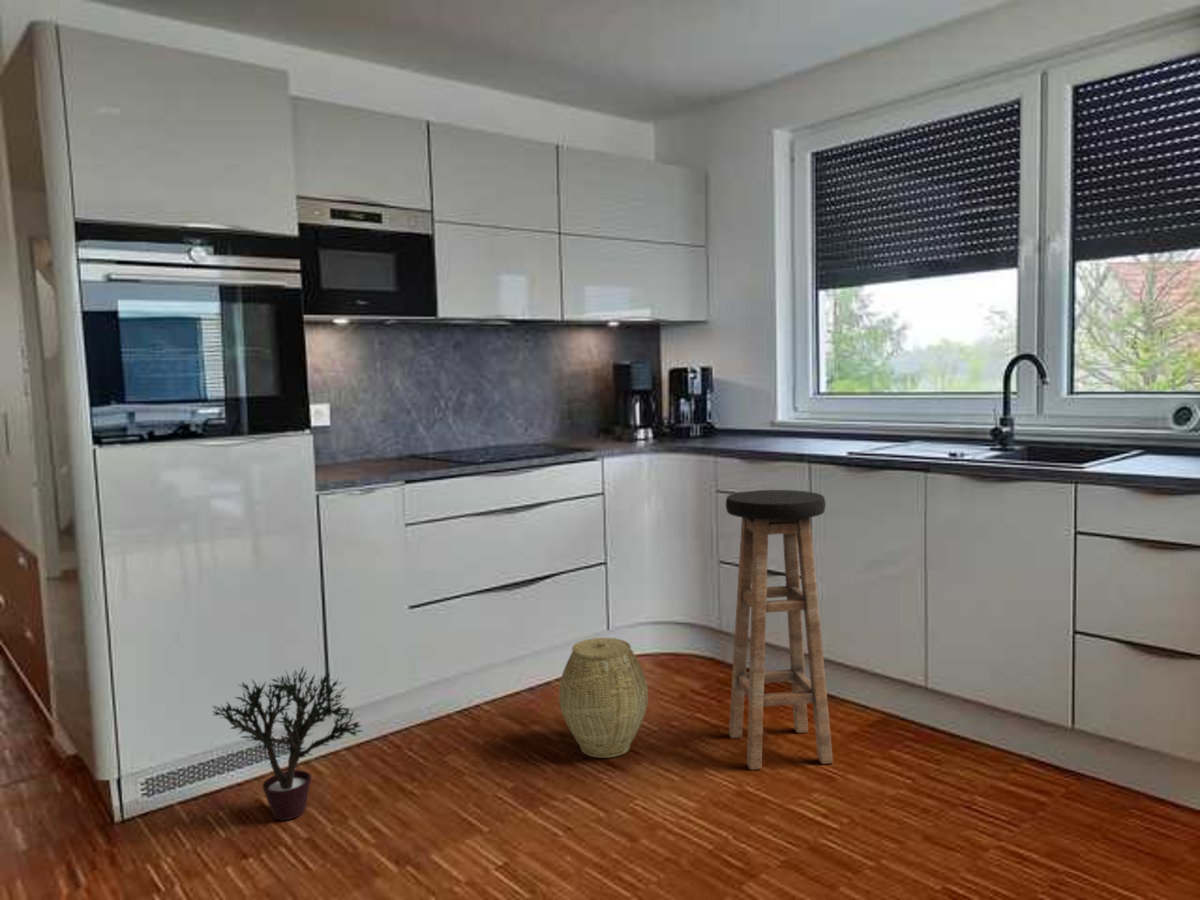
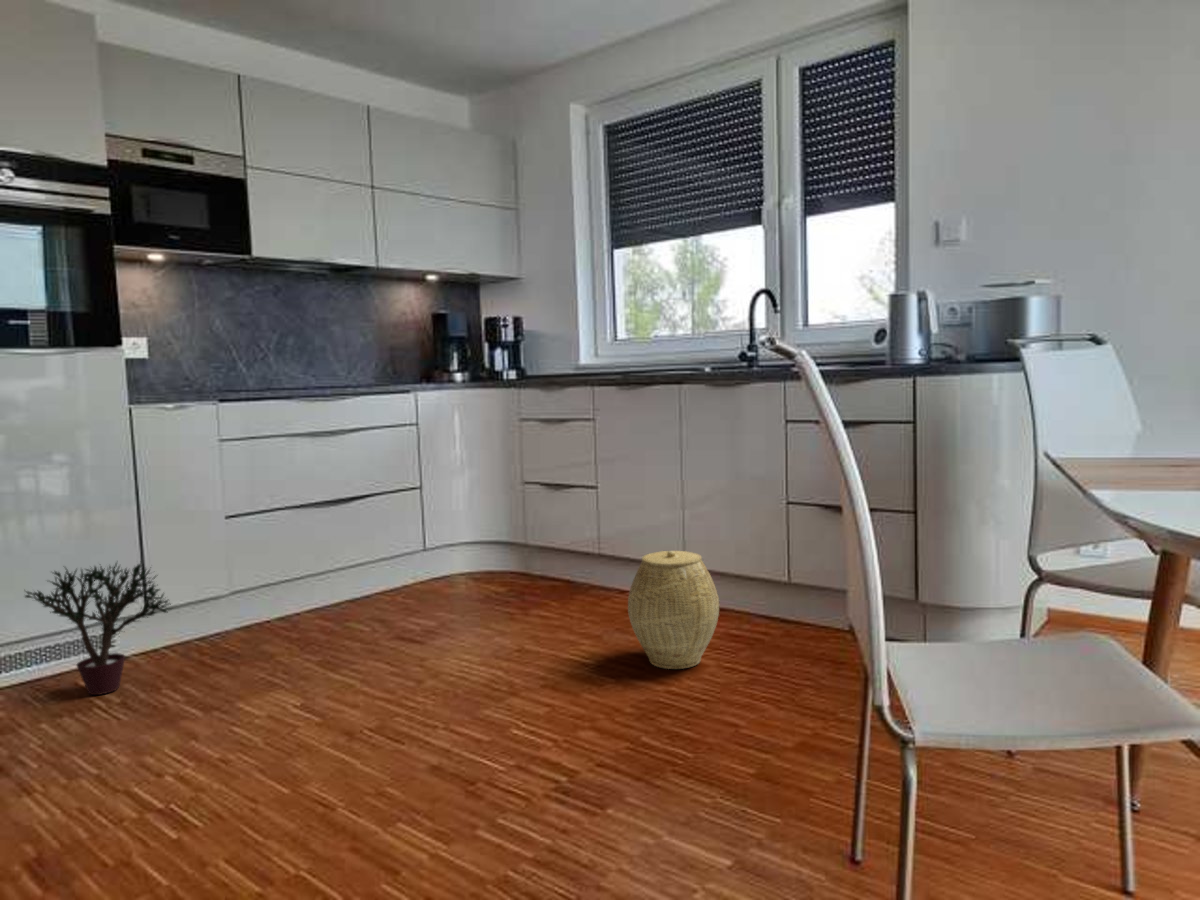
bar stool: present [726,490,833,770] -> none [510,402,604,636]
woven basket: present [559,638,648,758] -> present [628,551,719,669]

